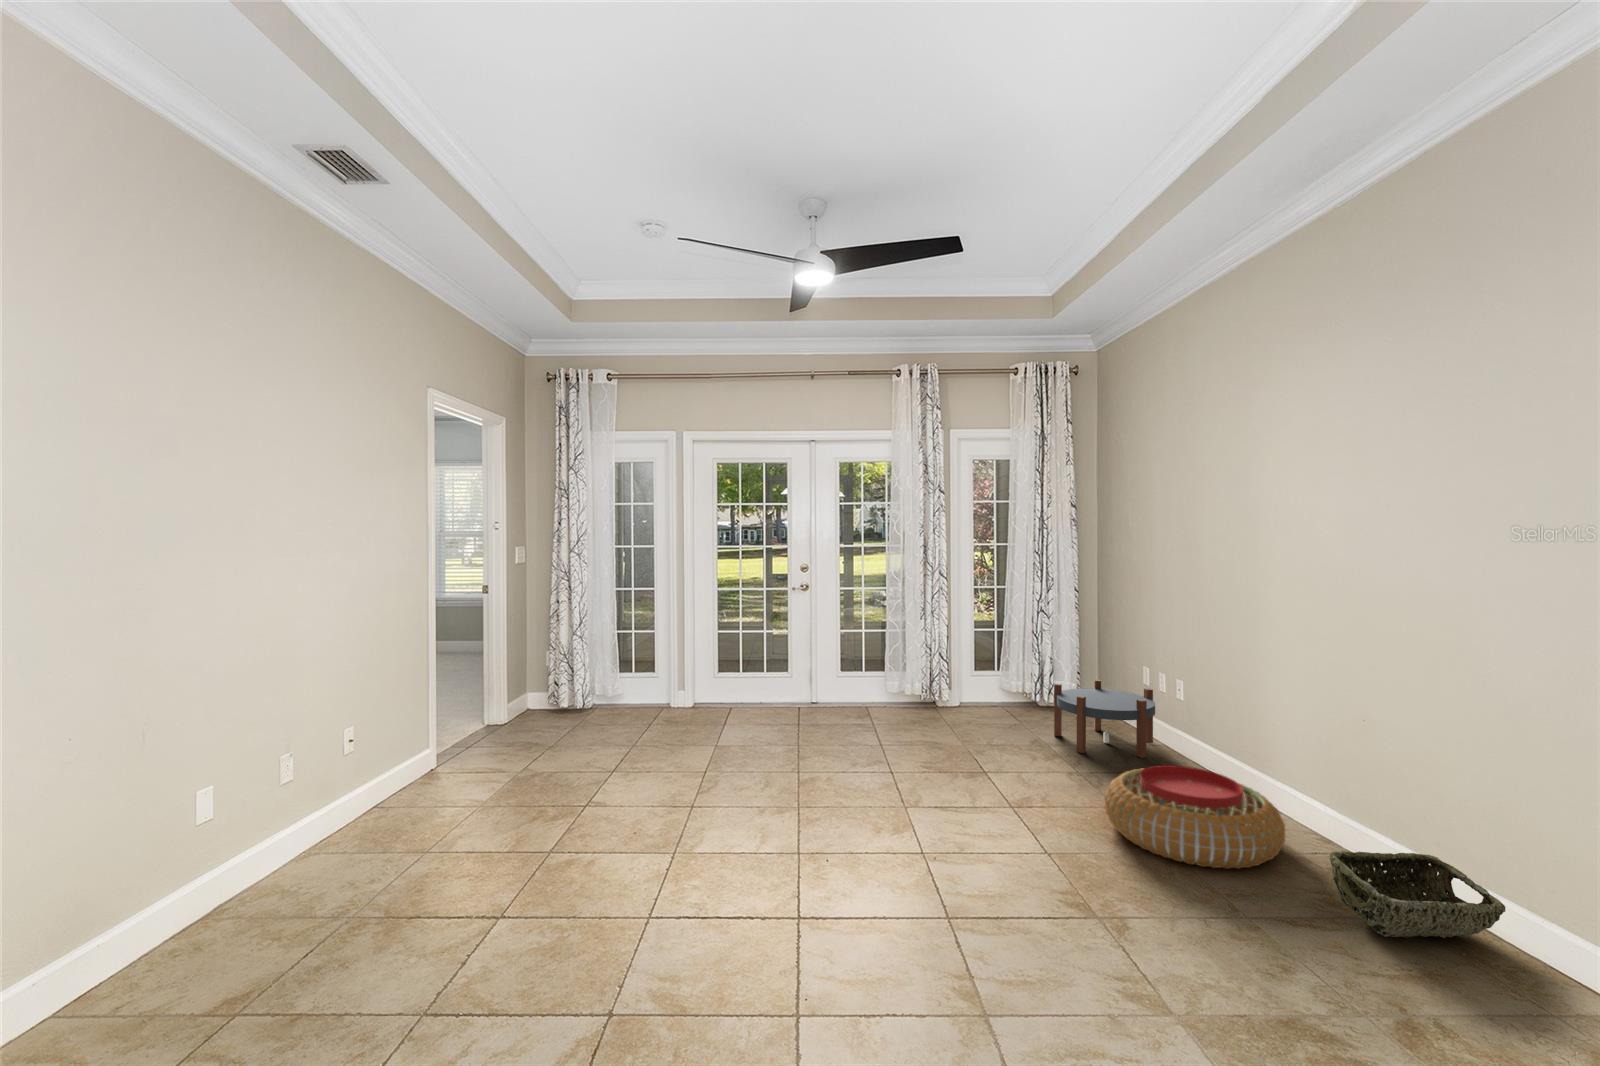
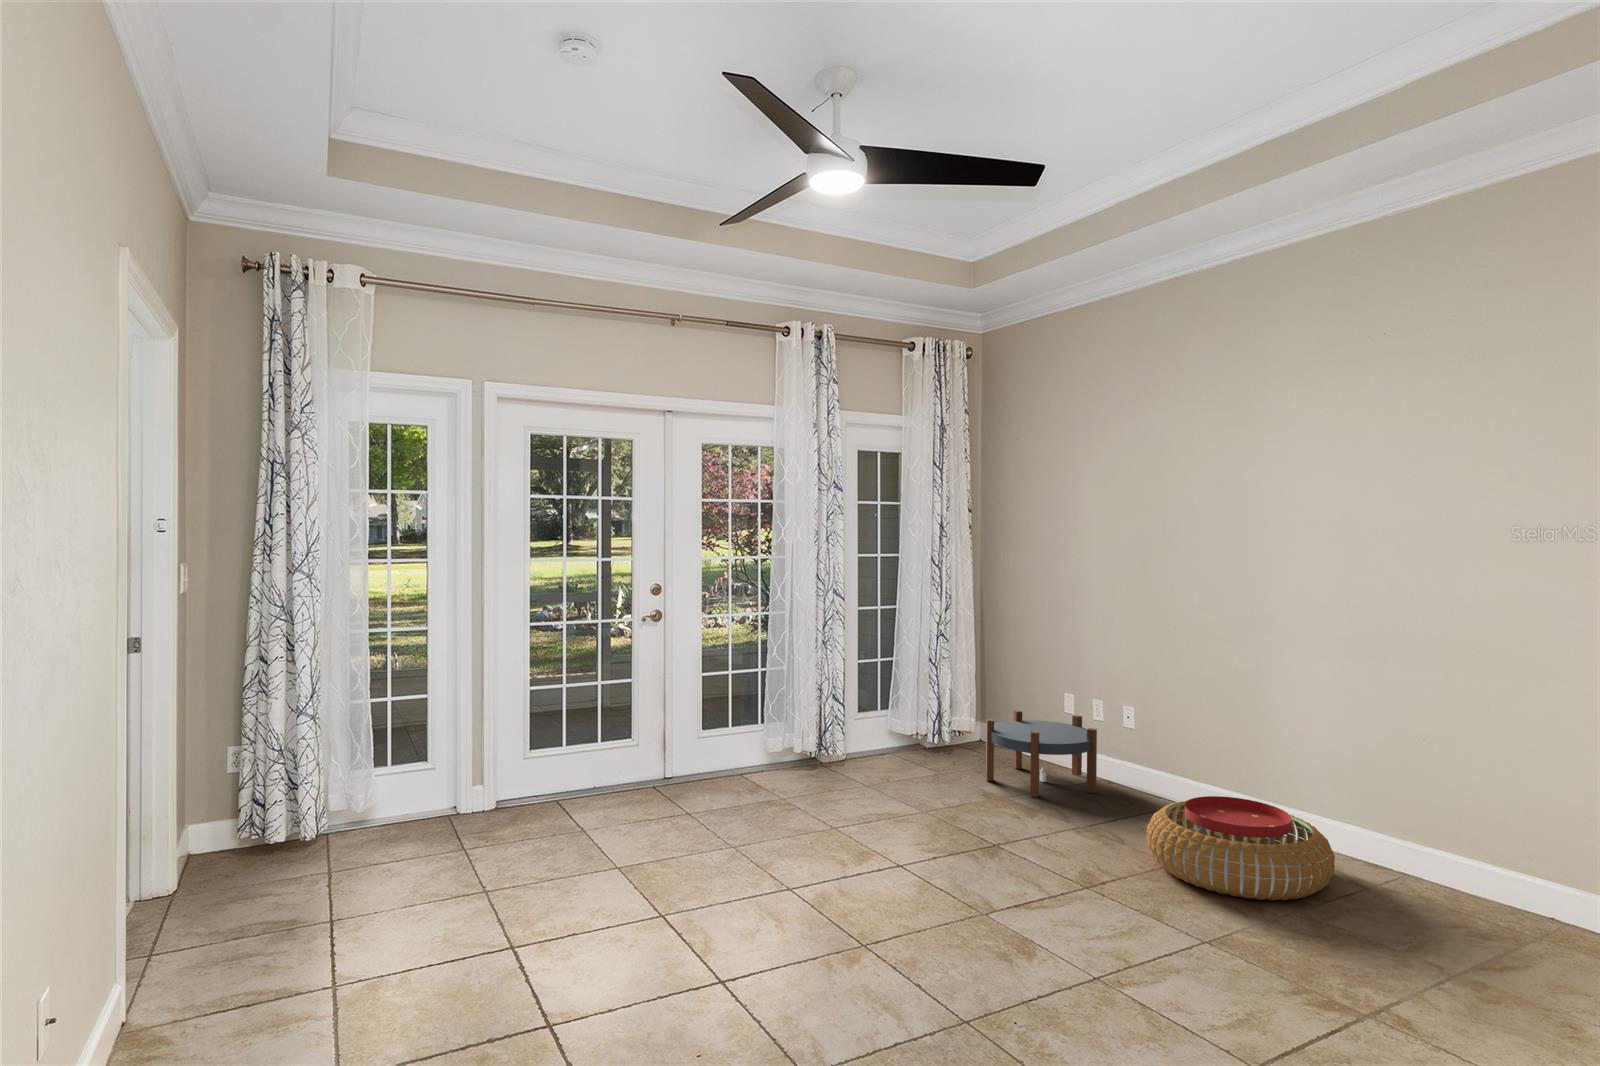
woven basket: present [1329,851,1505,938] -> none [1412,848,1546,933]

